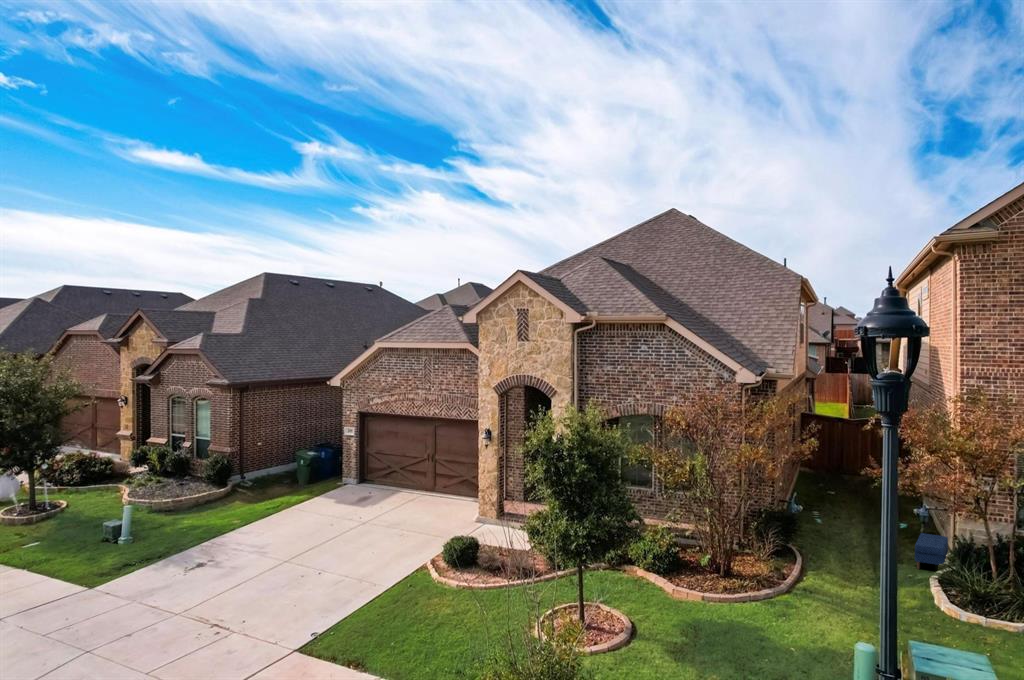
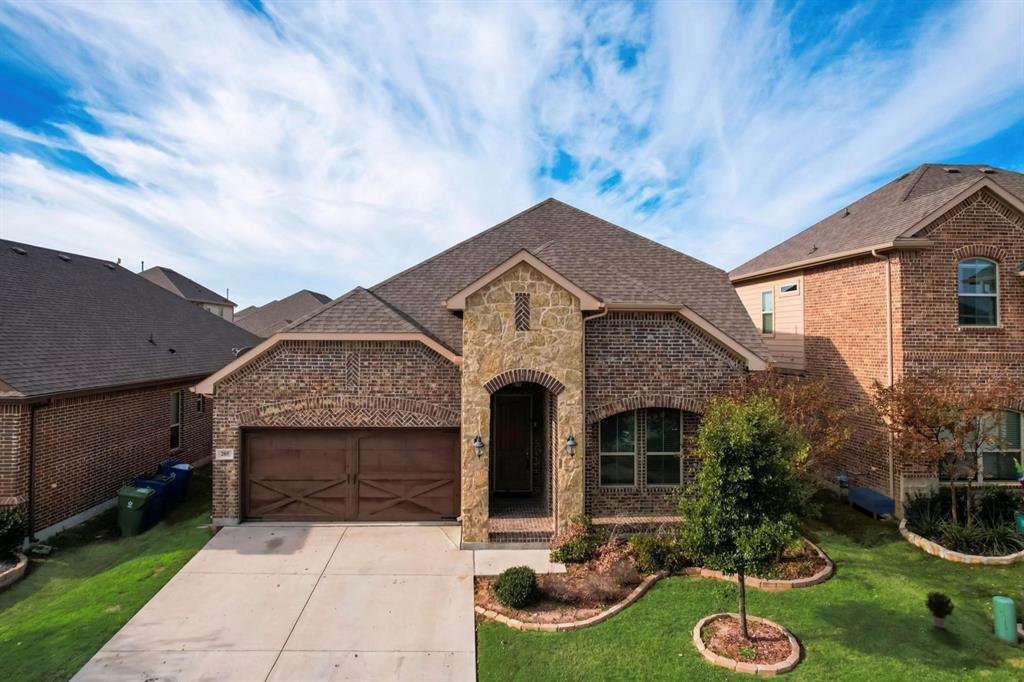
potted plant: none [735,592,759,626] -> present [925,591,954,628]

